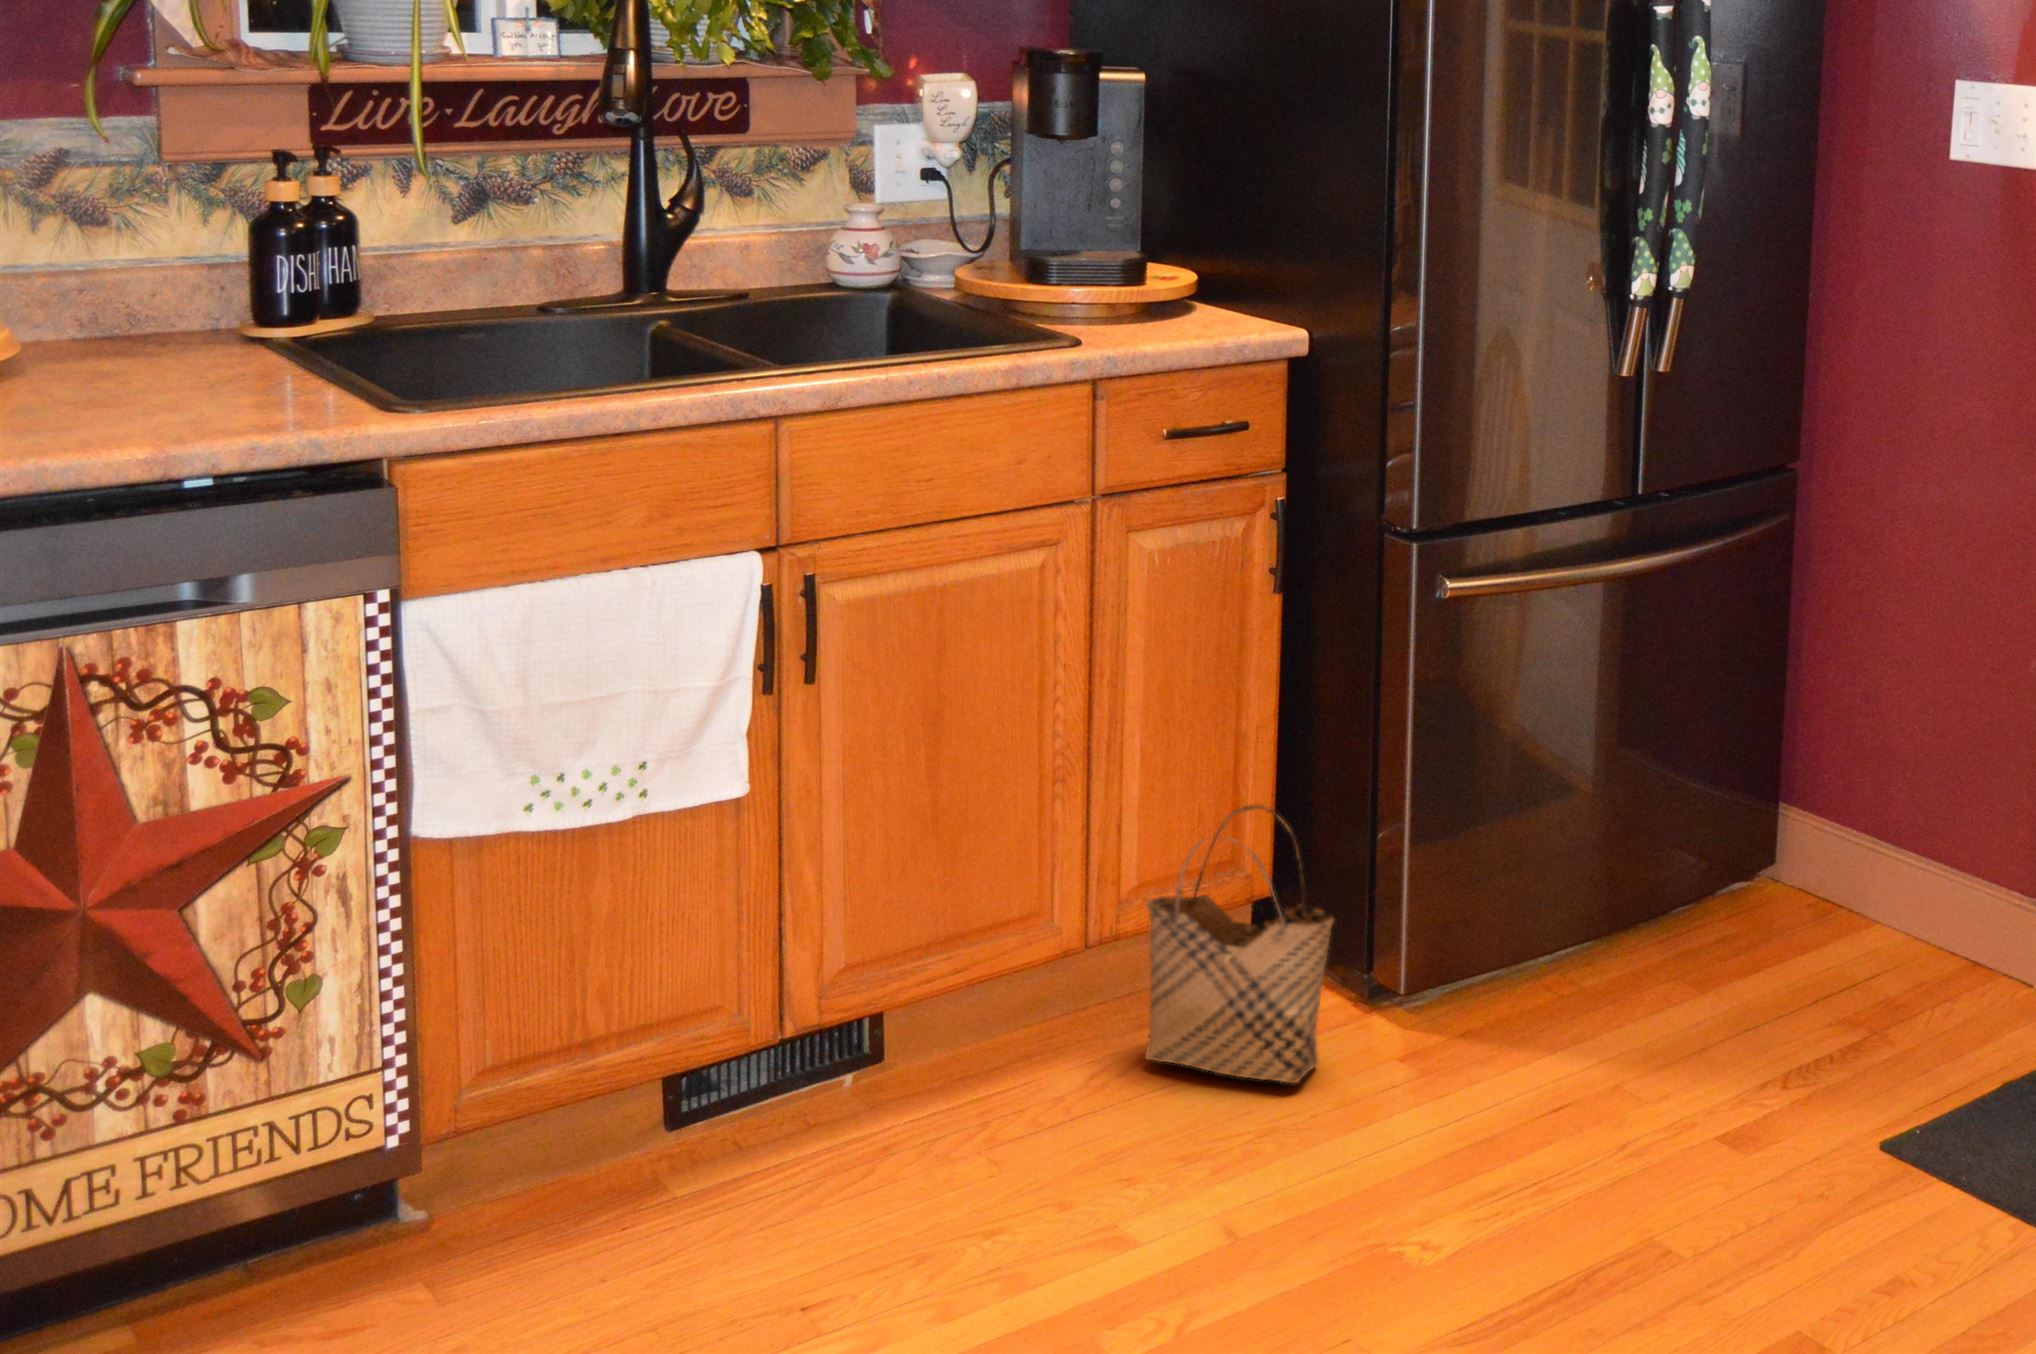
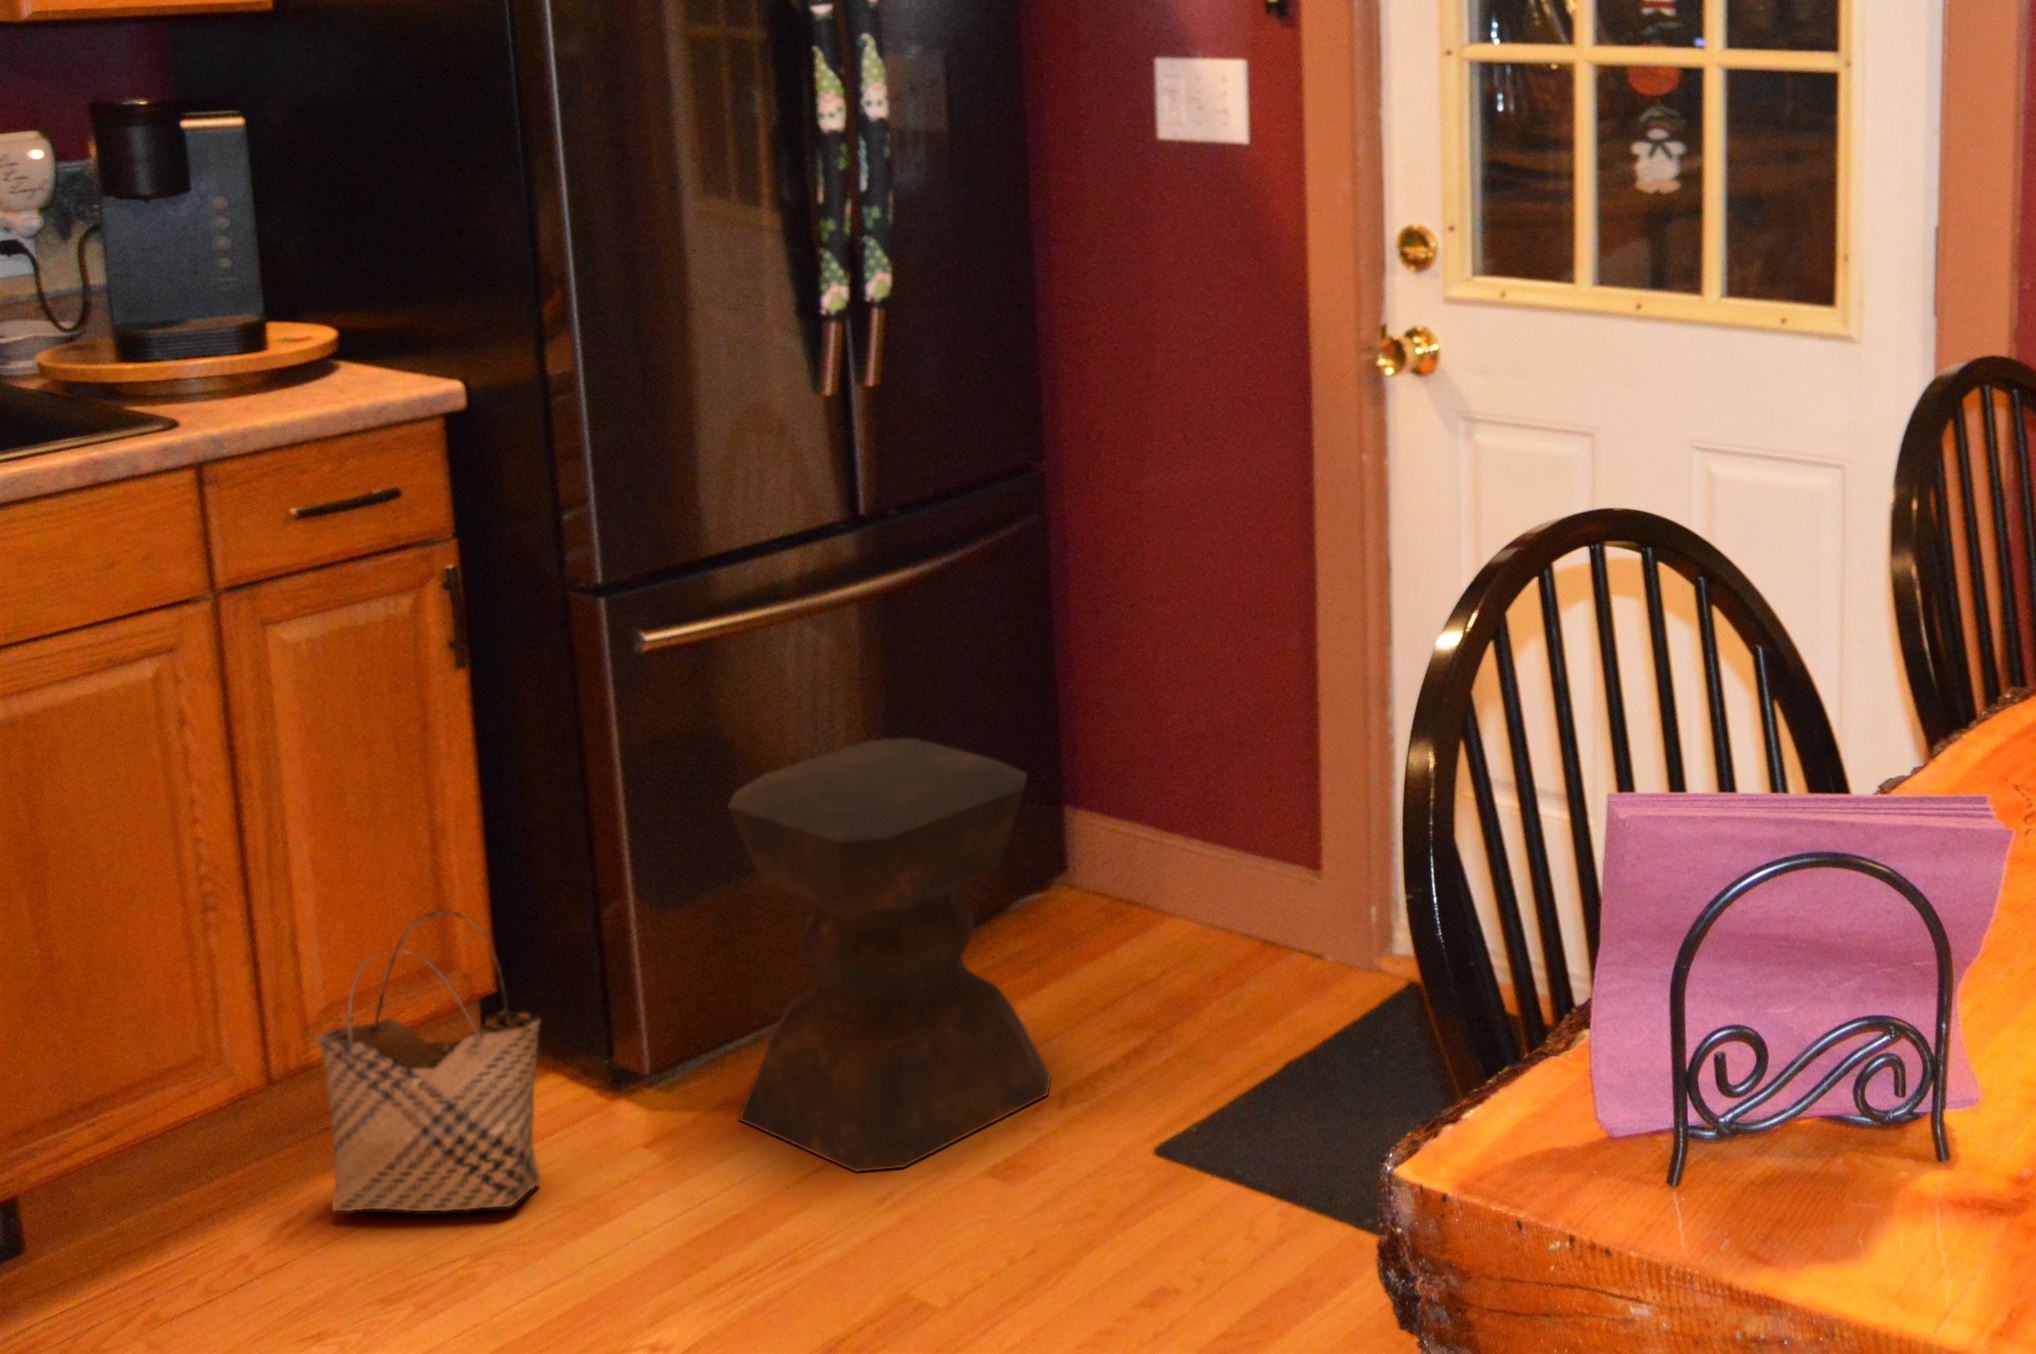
stool: none [1486,701,1781,1111] -> present [728,738,1050,1171]

